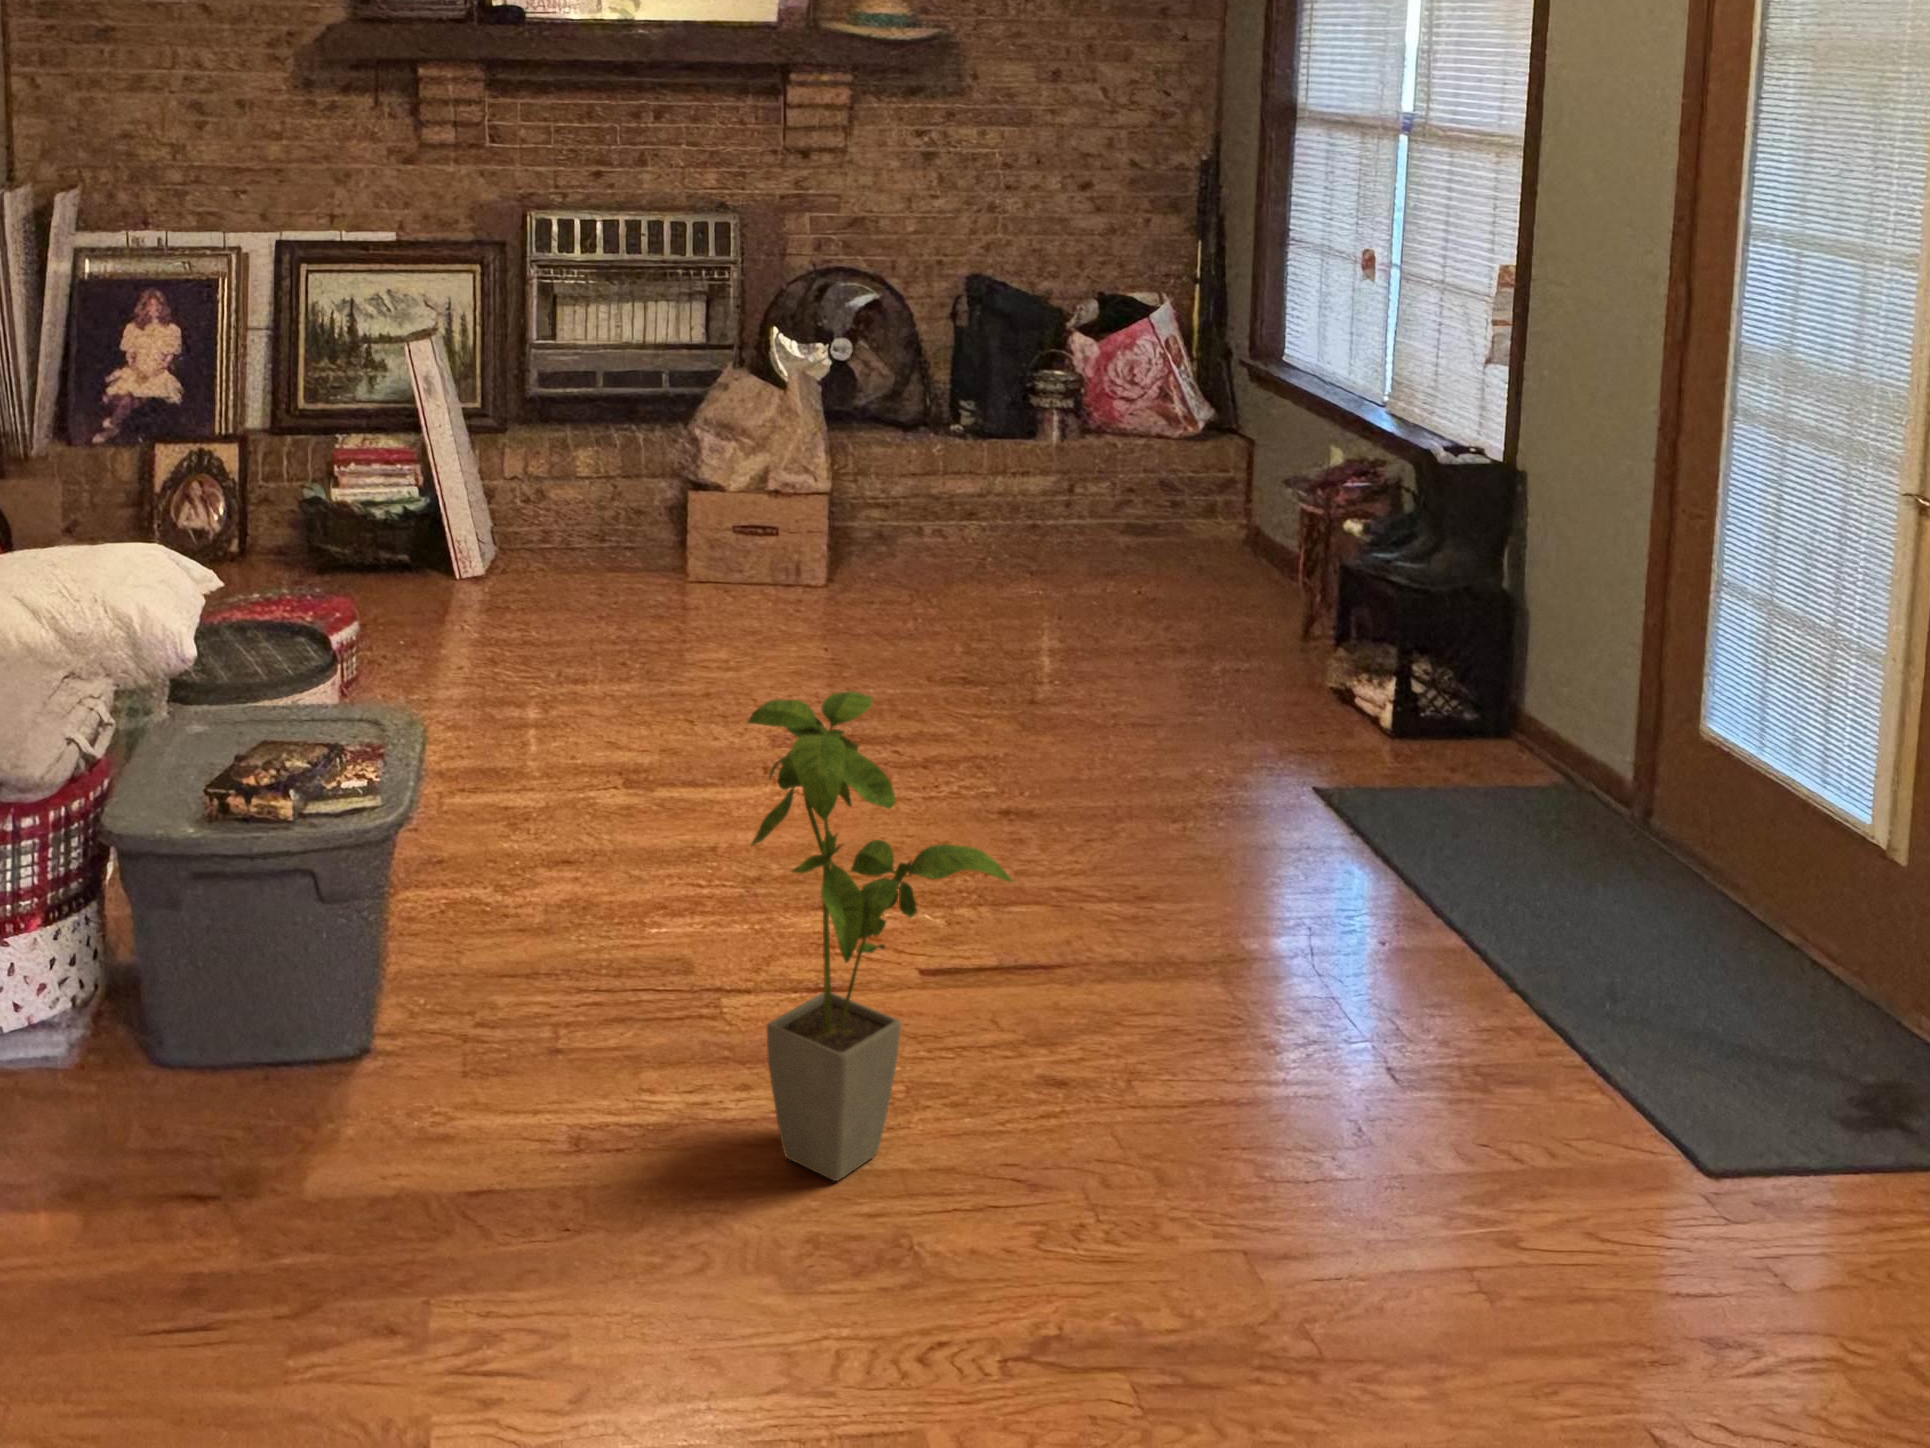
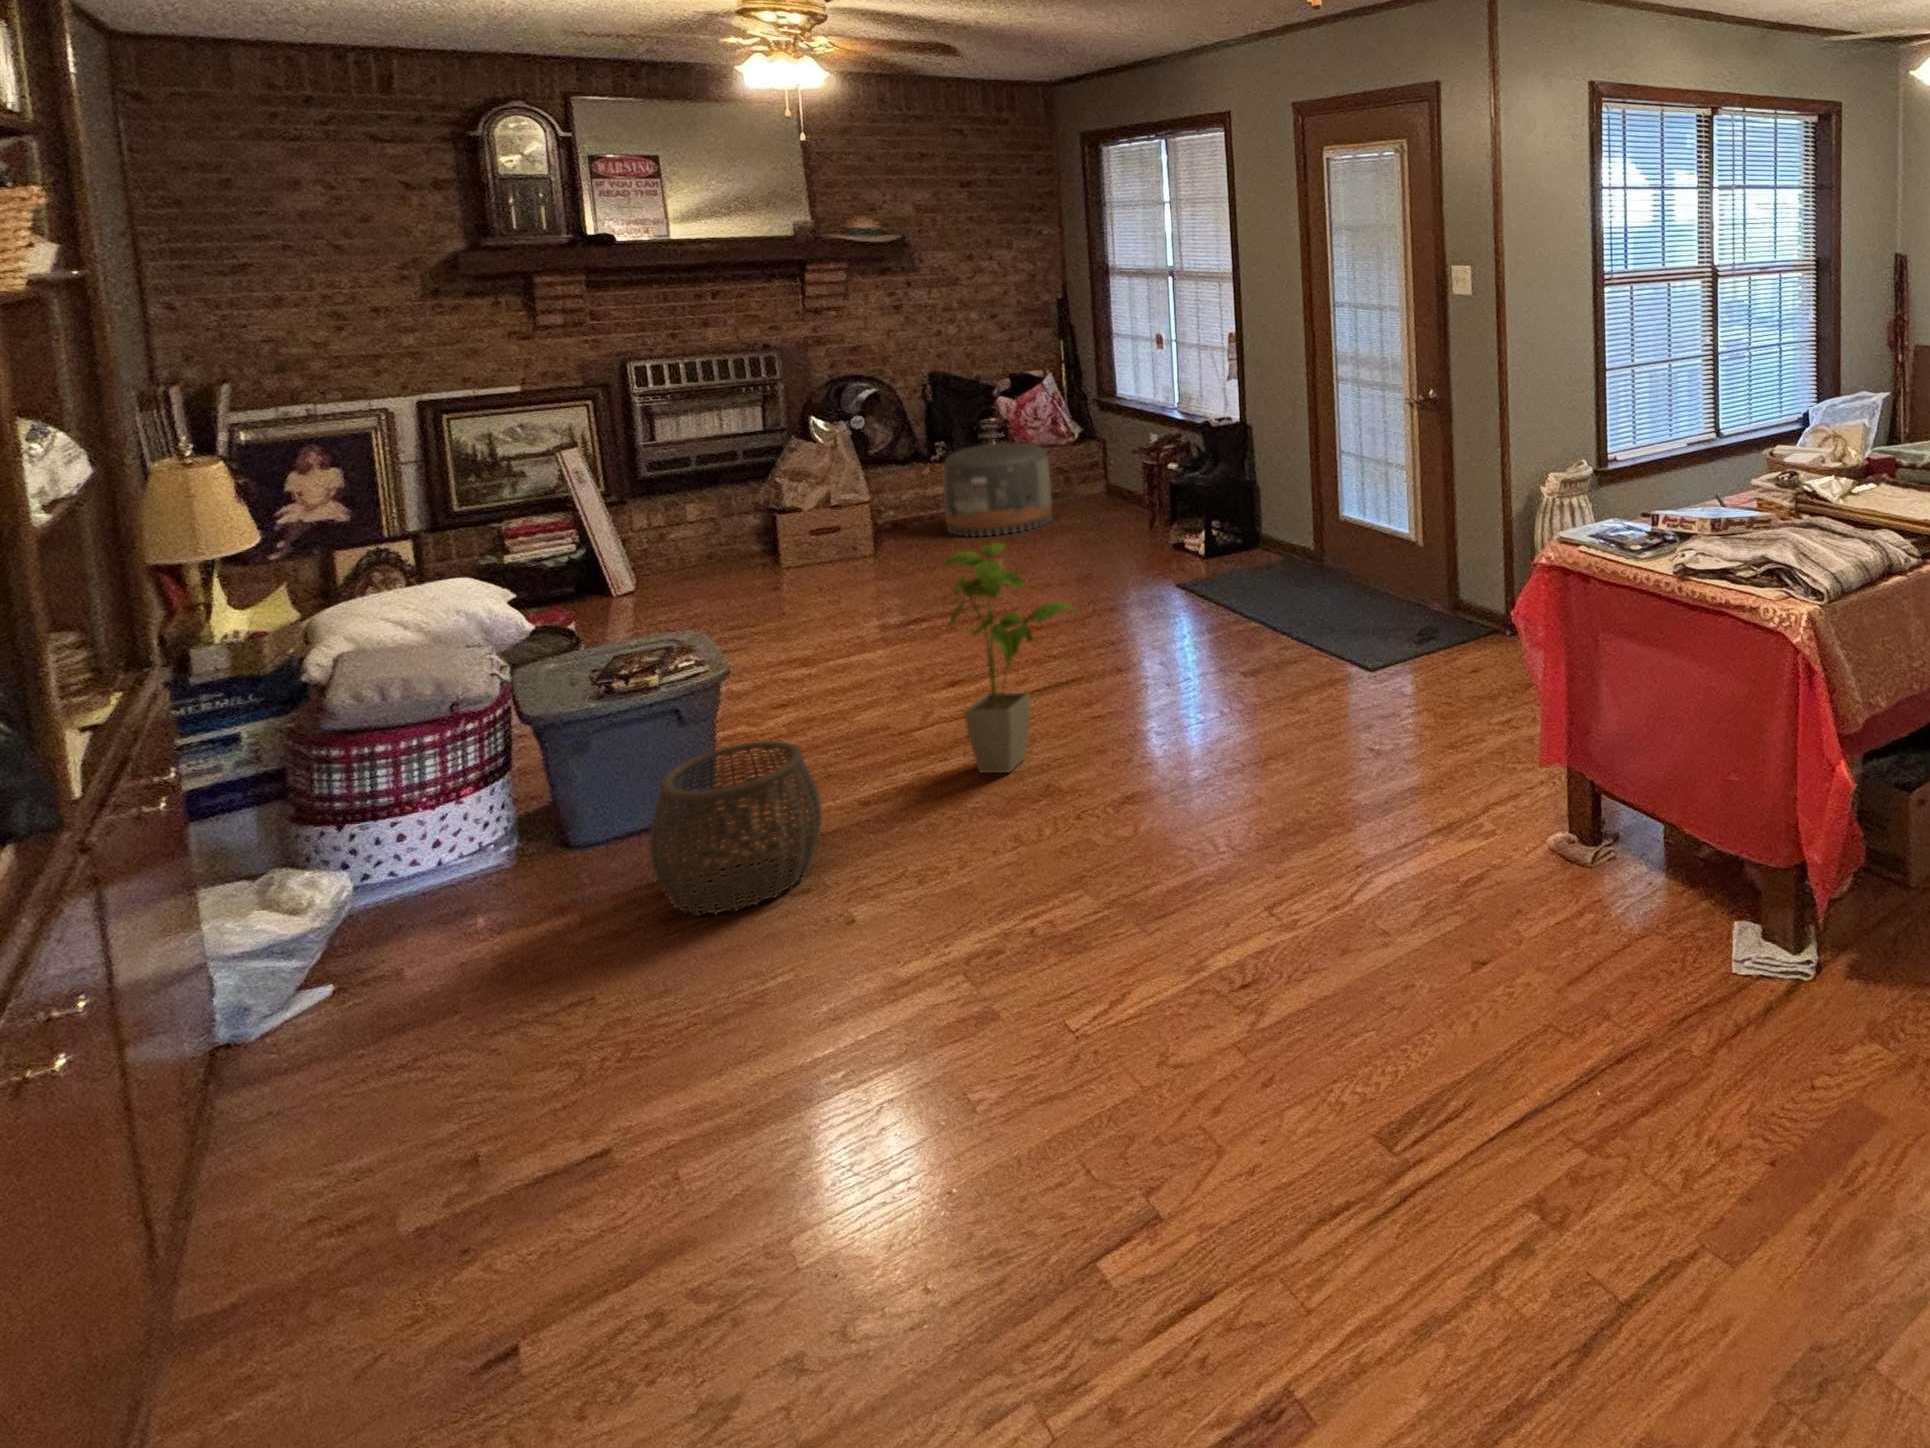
pouf: none [946,420,1131,595] -> present [943,443,1052,536]
woven basket: none [161,991,456,1340] -> present [649,741,822,915]

